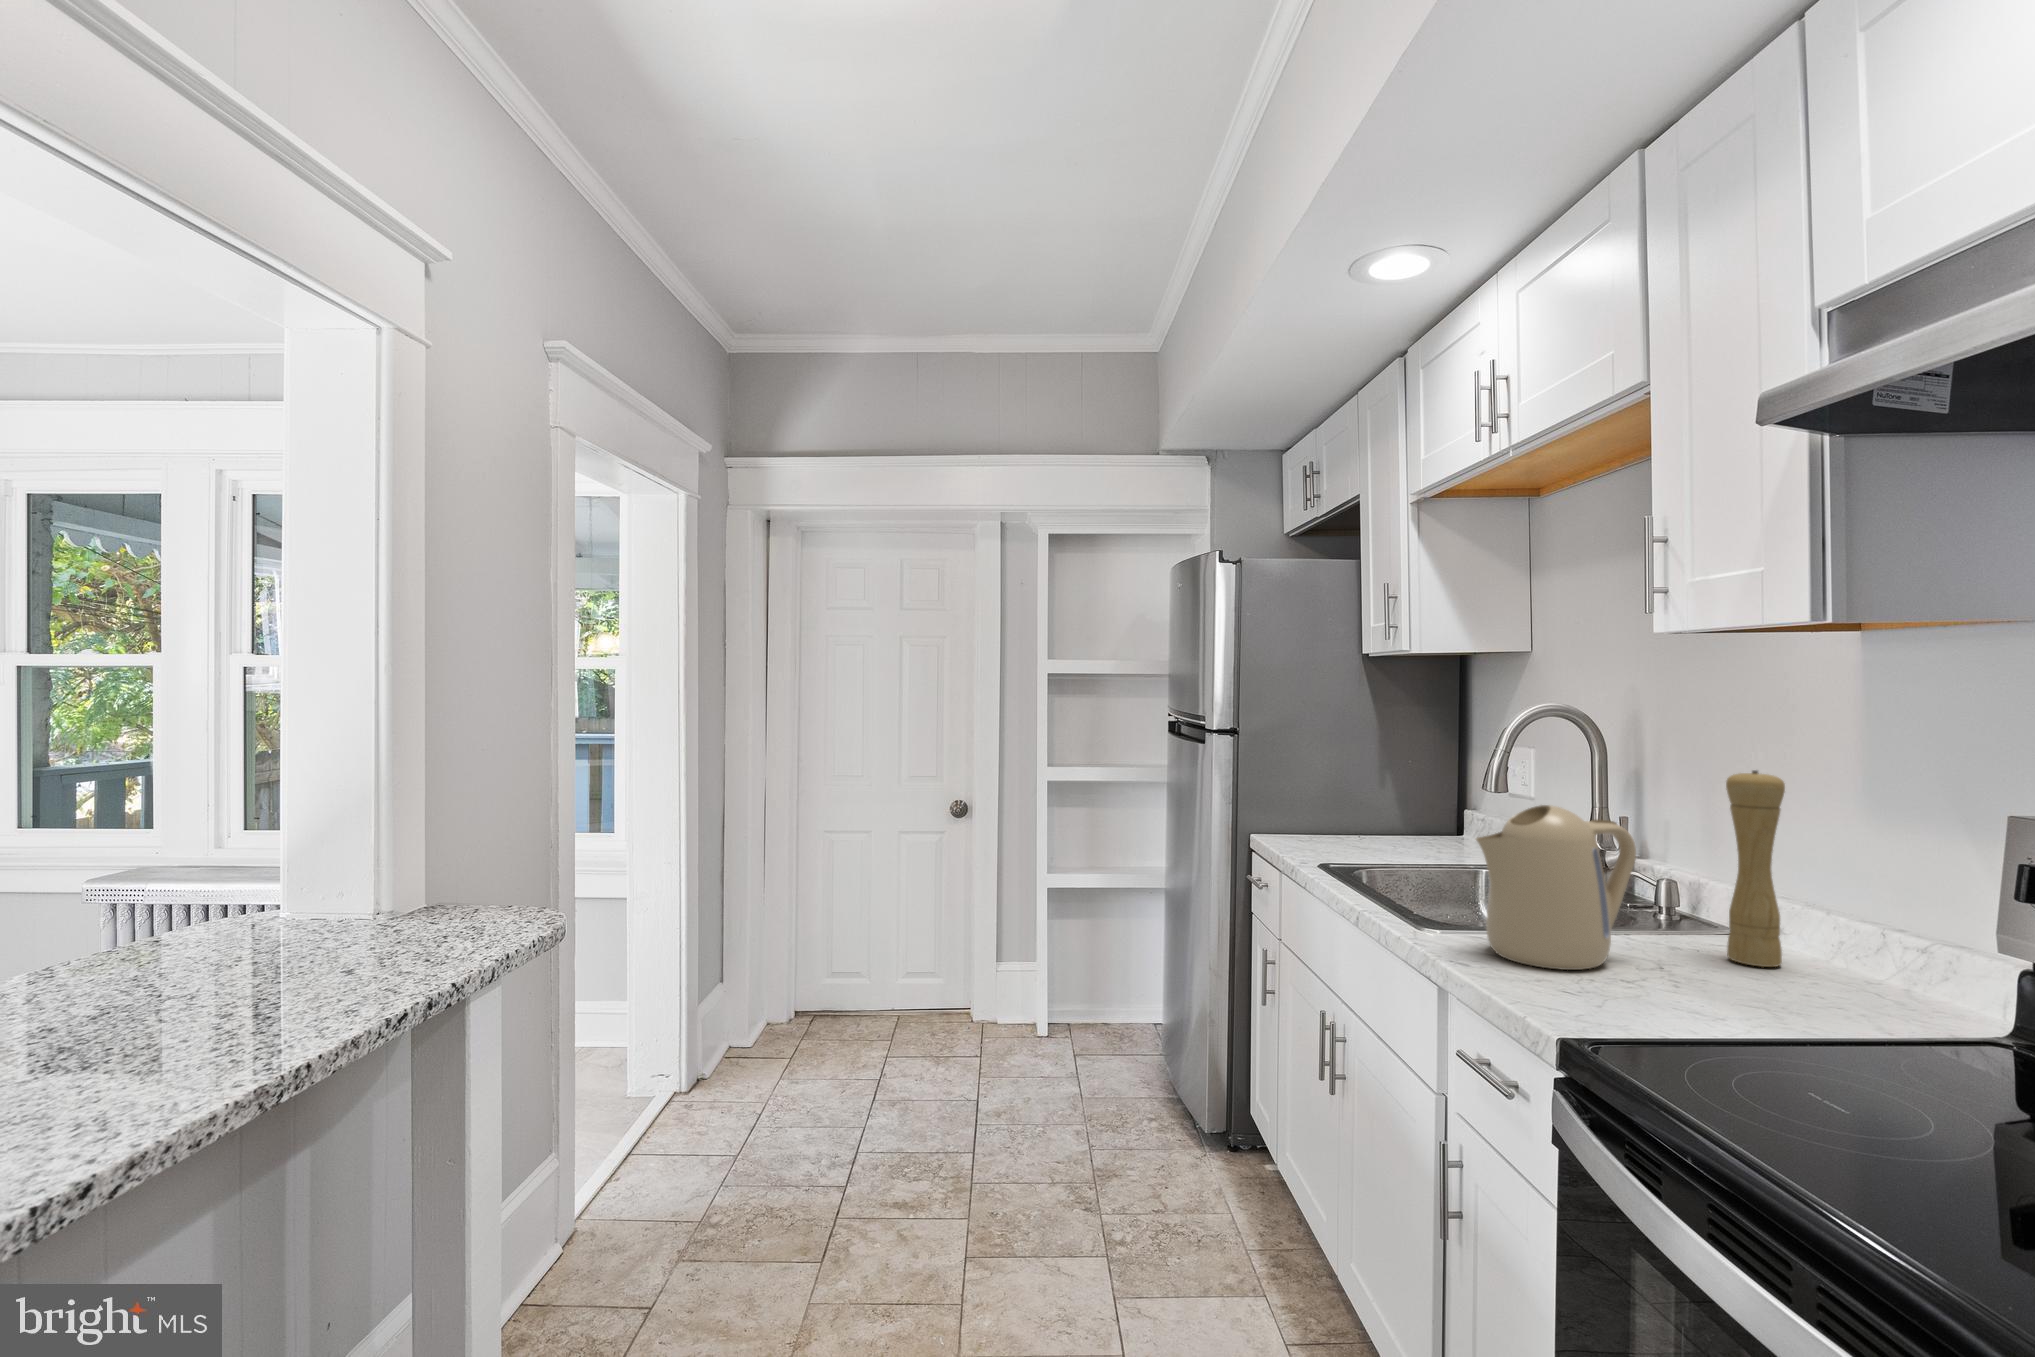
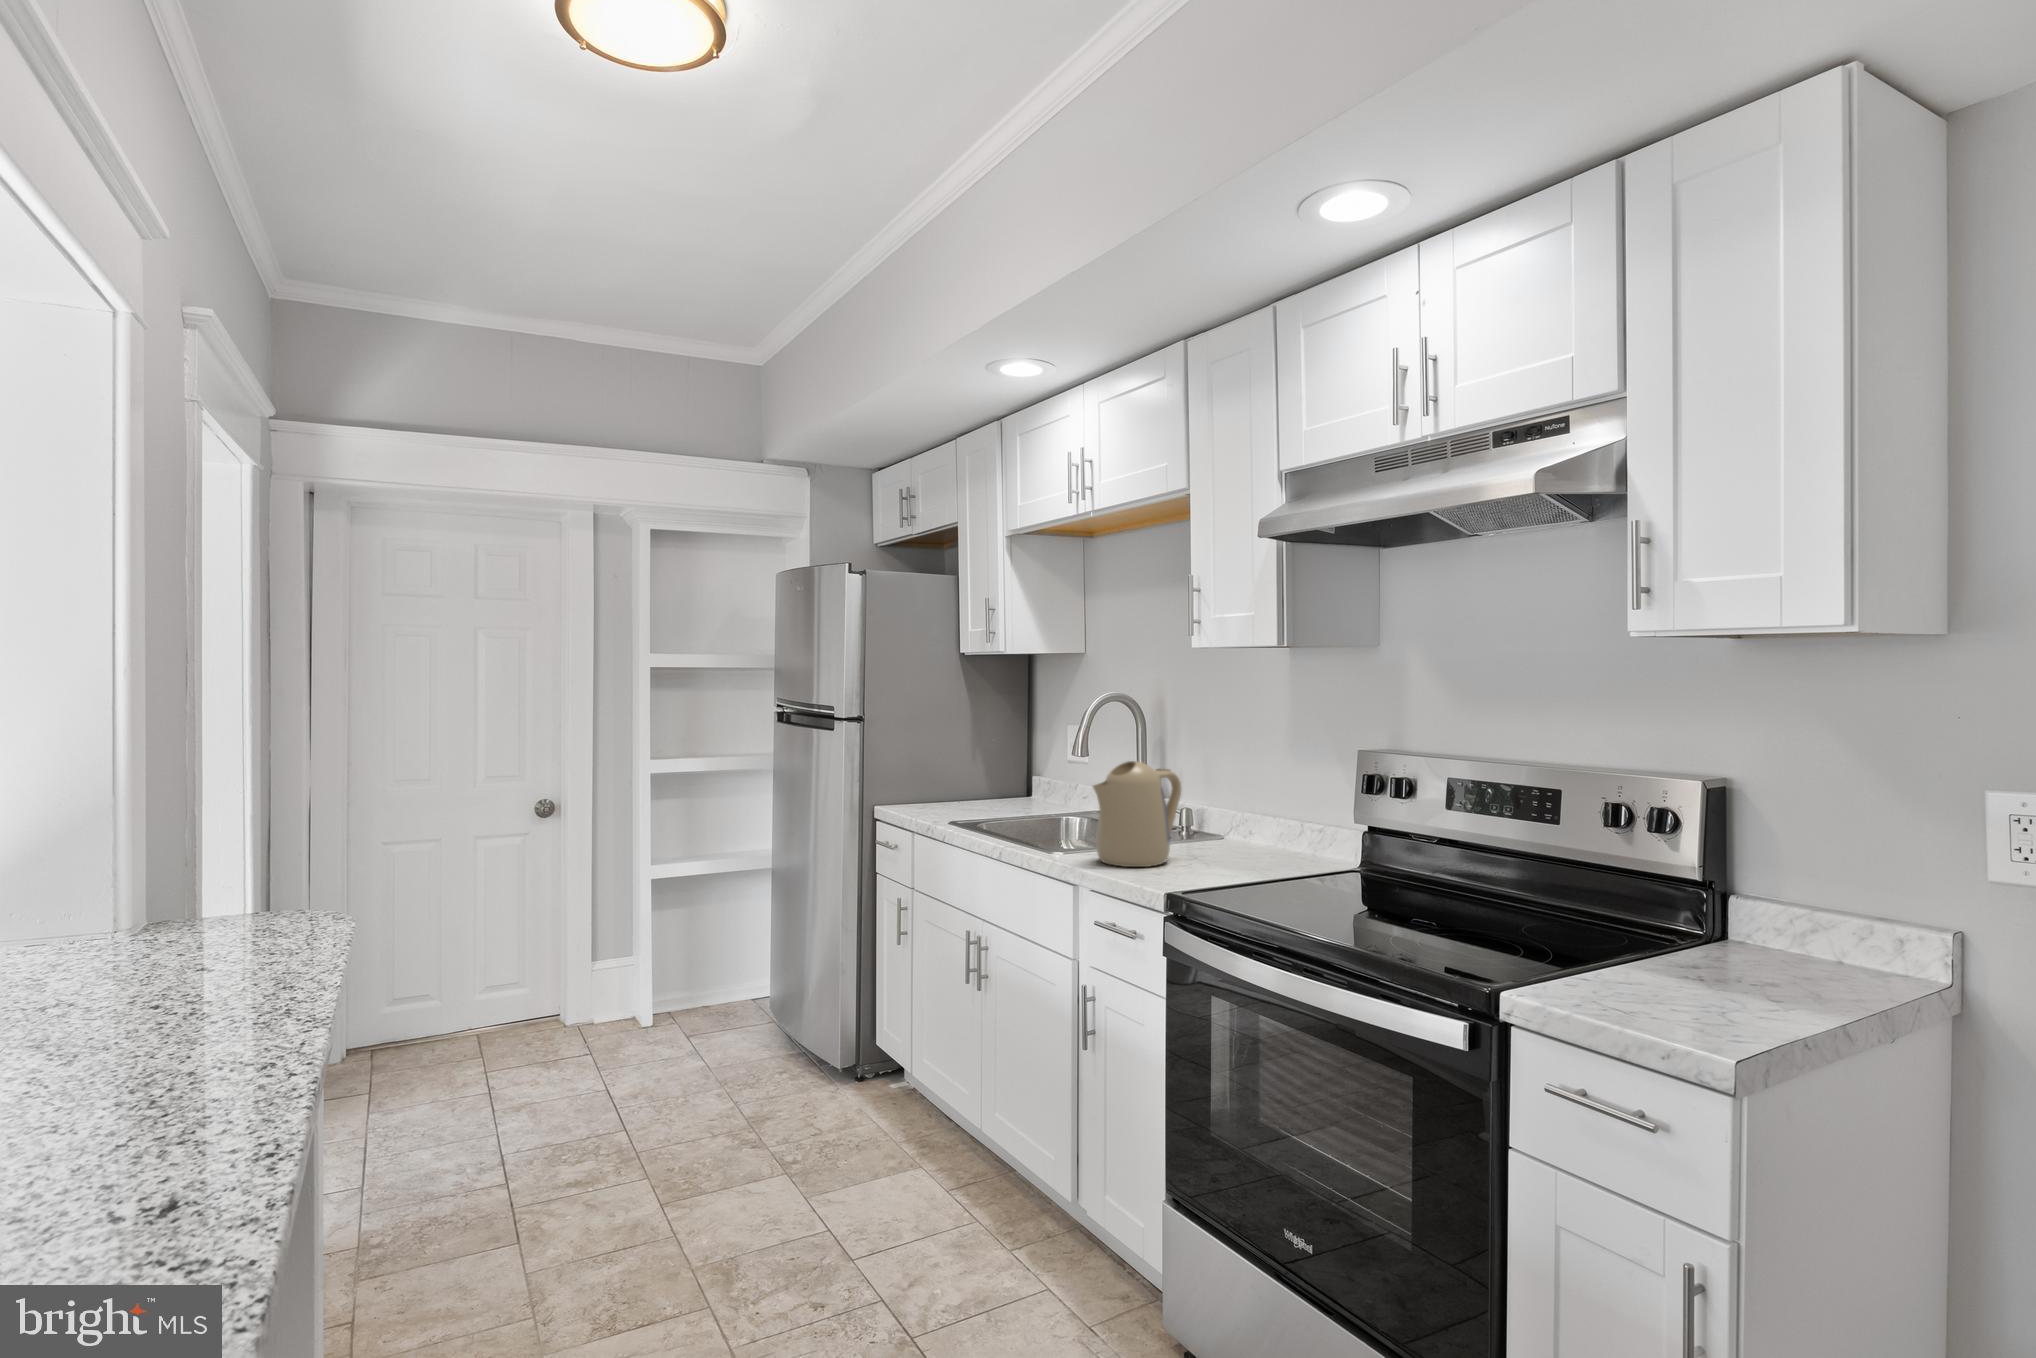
pepper mill: present [1726,770,1785,967] -> none [1227,733,1257,854]

